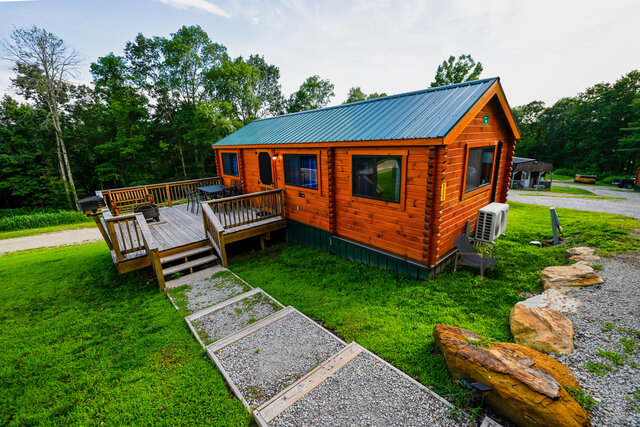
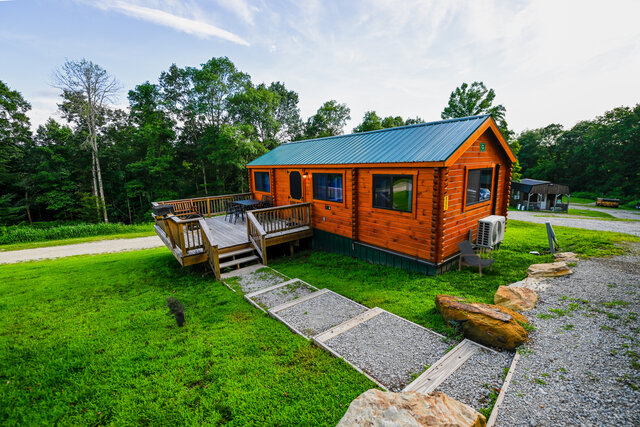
potted plant: none [31,345,73,393] -> present [164,295,185,327]

